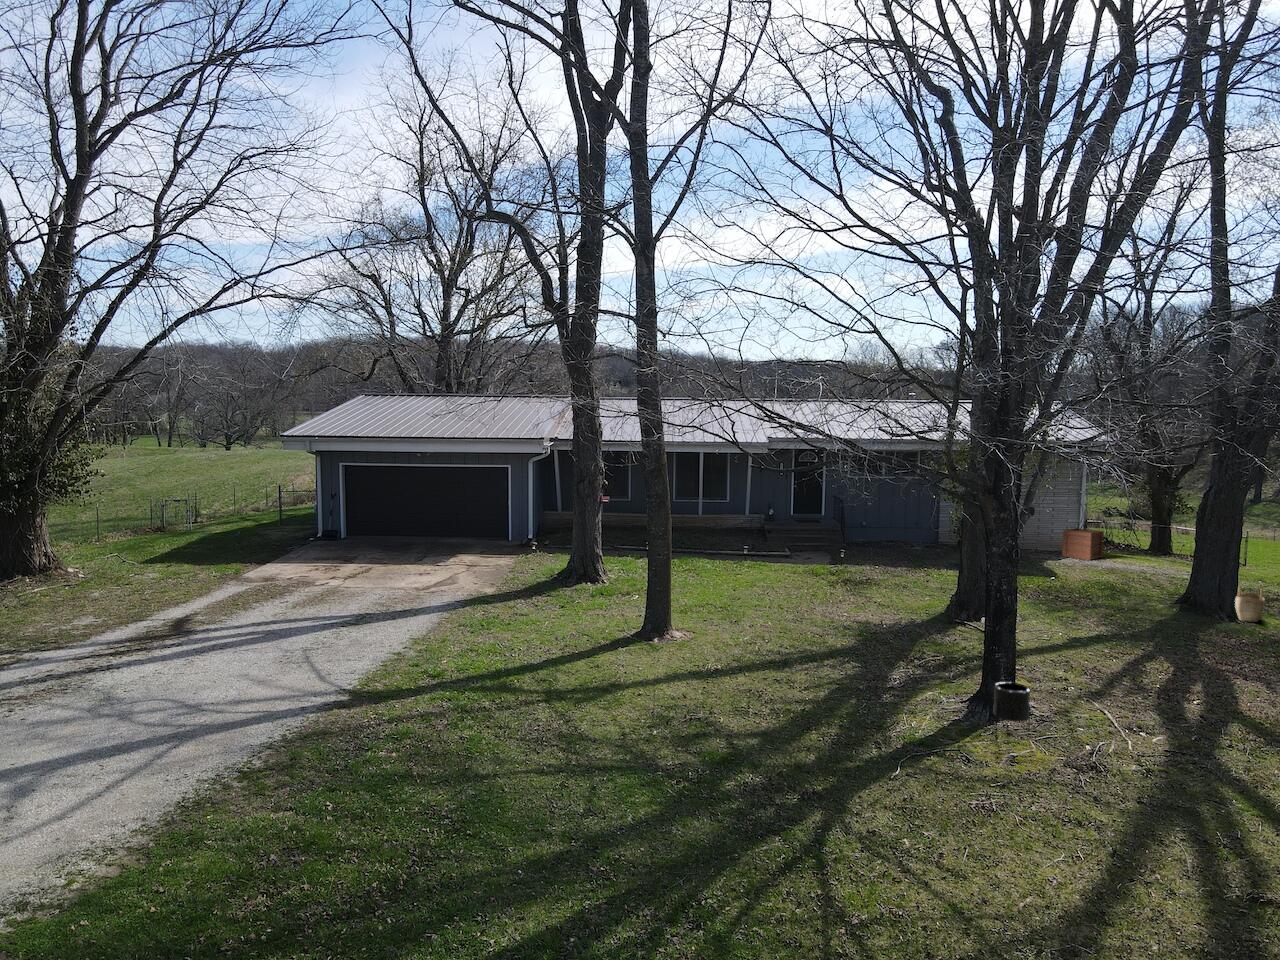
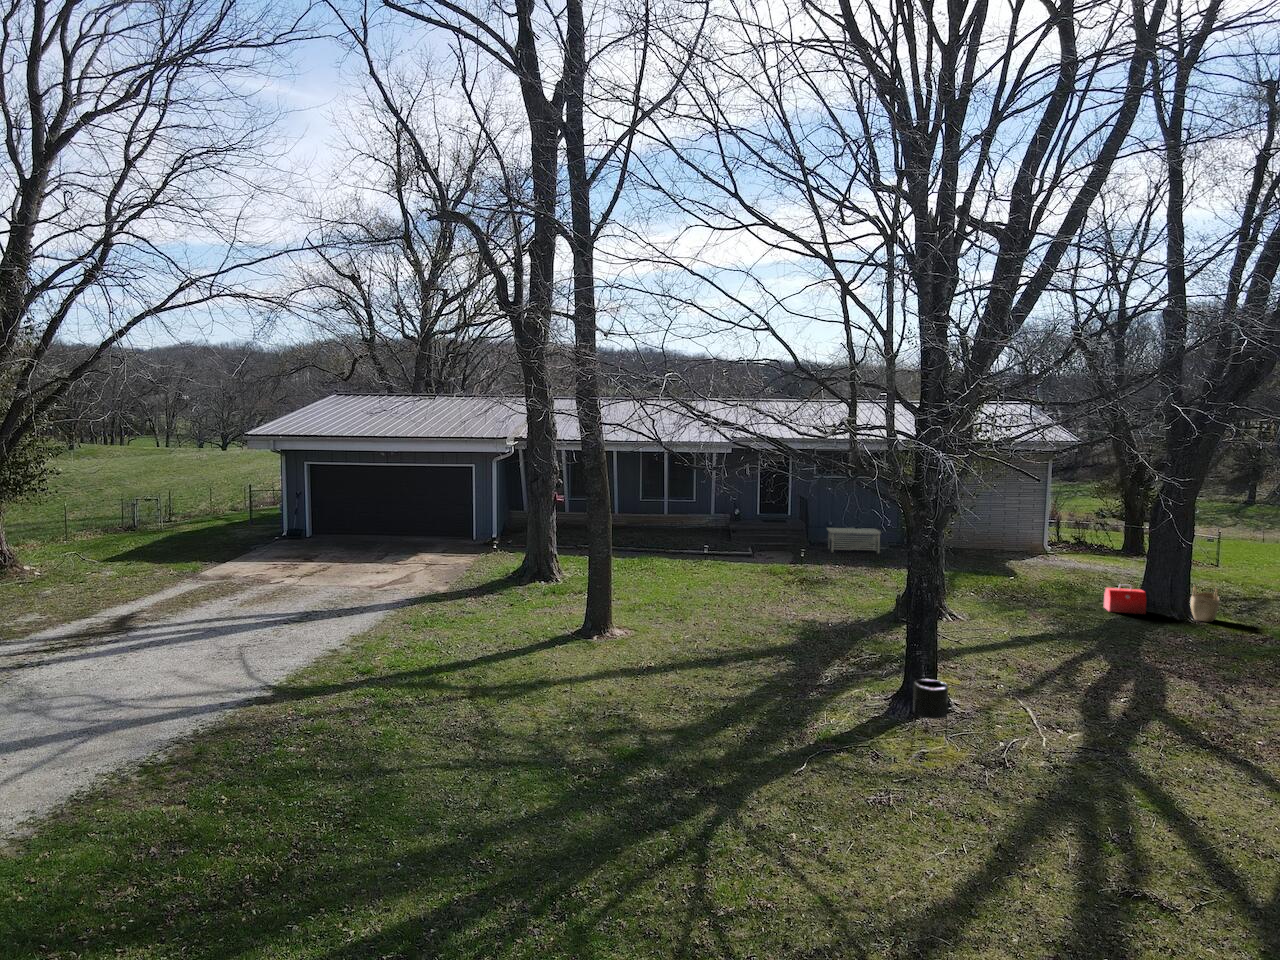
storage bench: none [857,528,912,554] -> present [827,528,881,553]
wooden crate: present [1062,528,1104,560] -> none [1033,528,1075,560]
toolbox: none [1146,585,1191,615] -> present [1104,584,1146,614]

